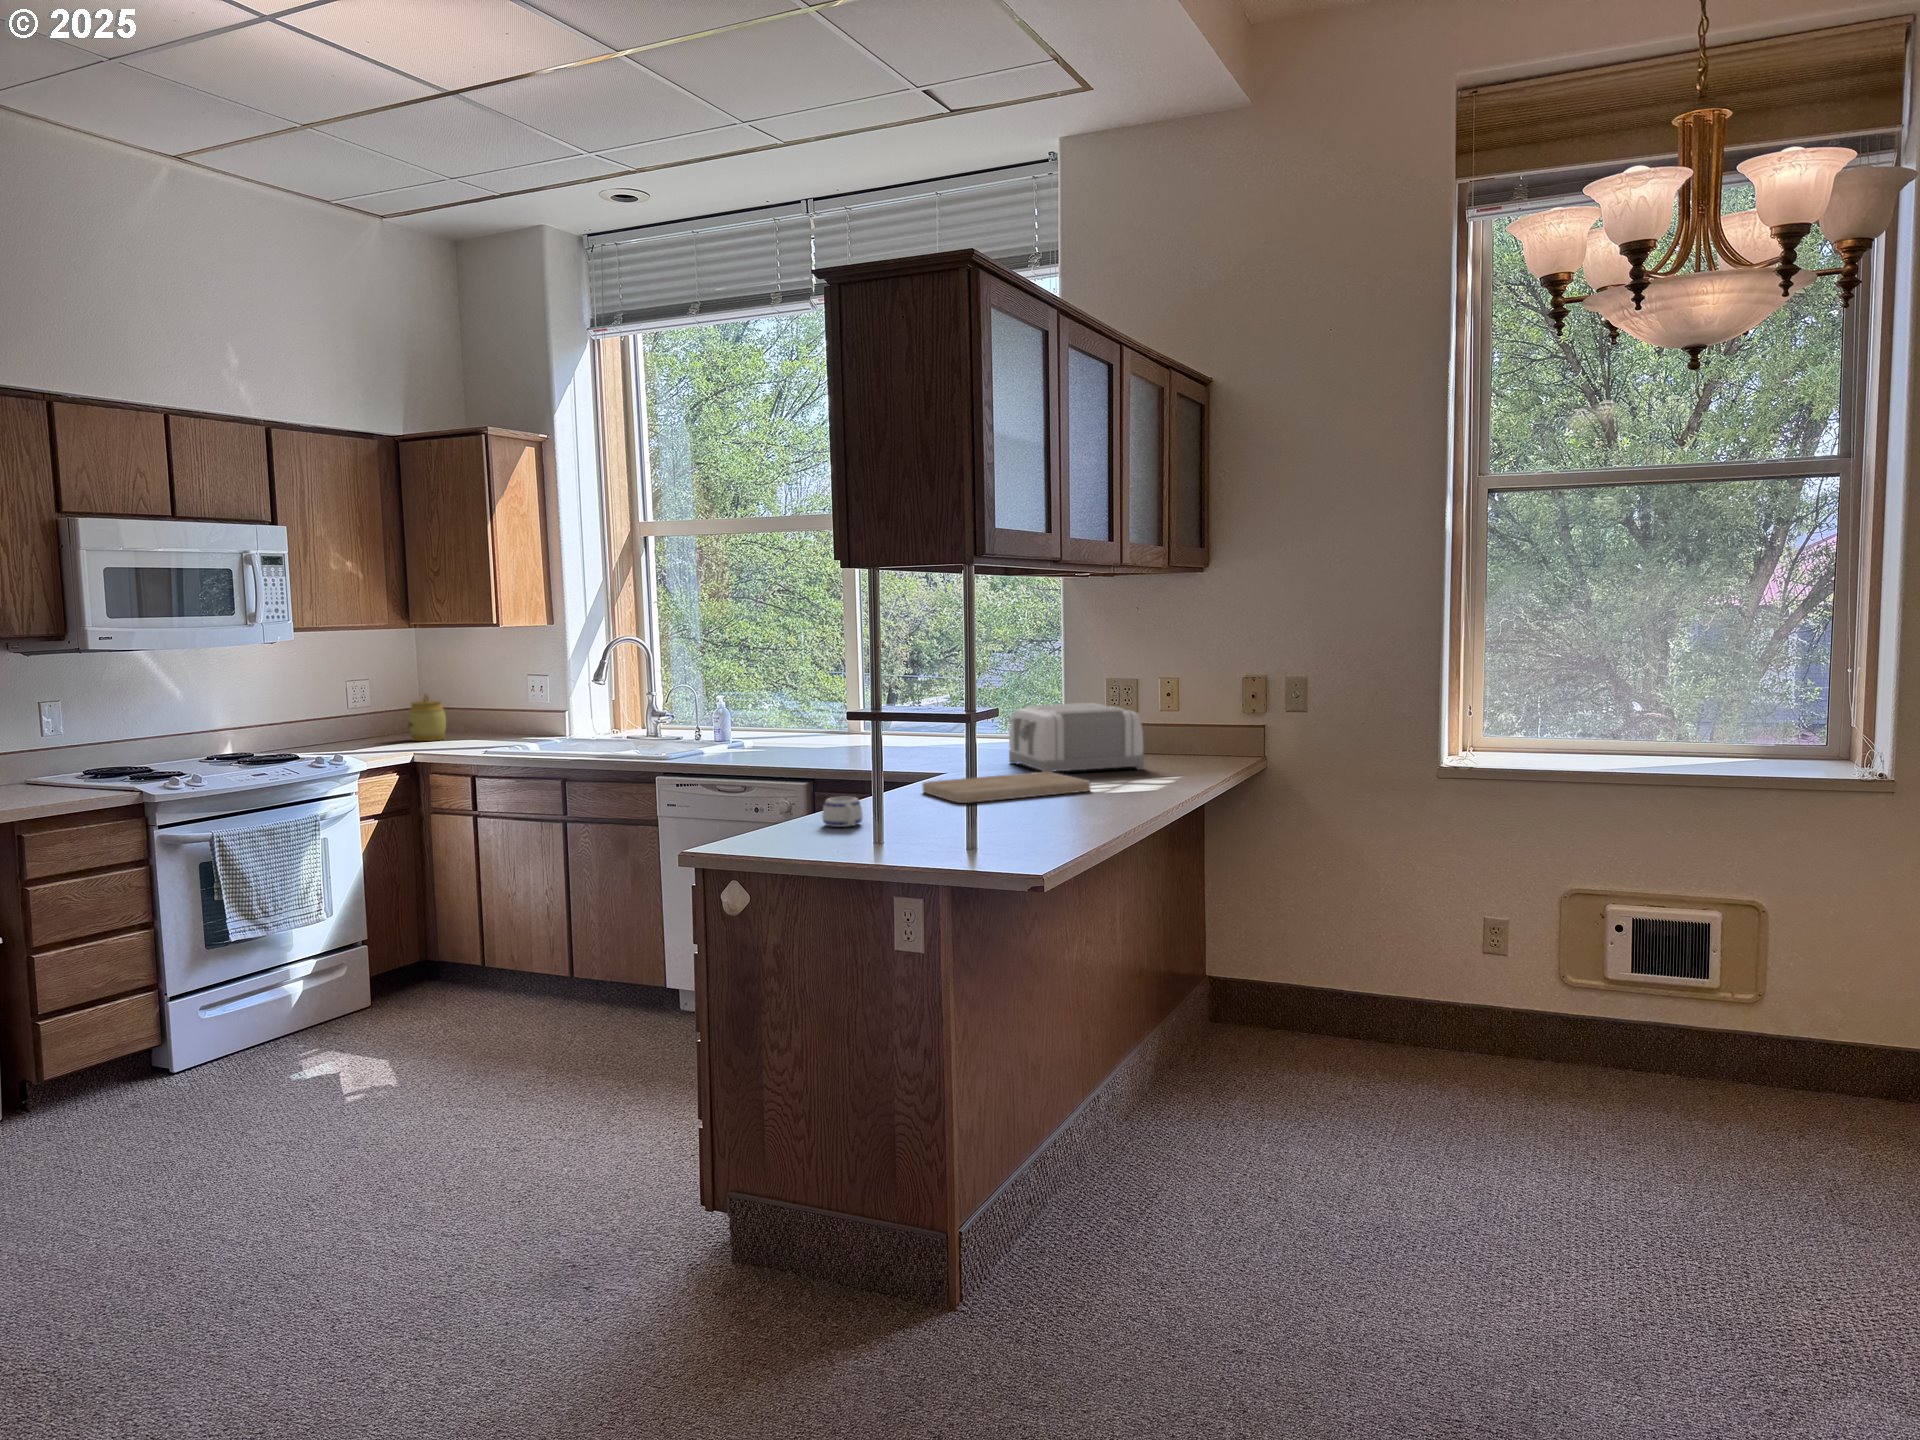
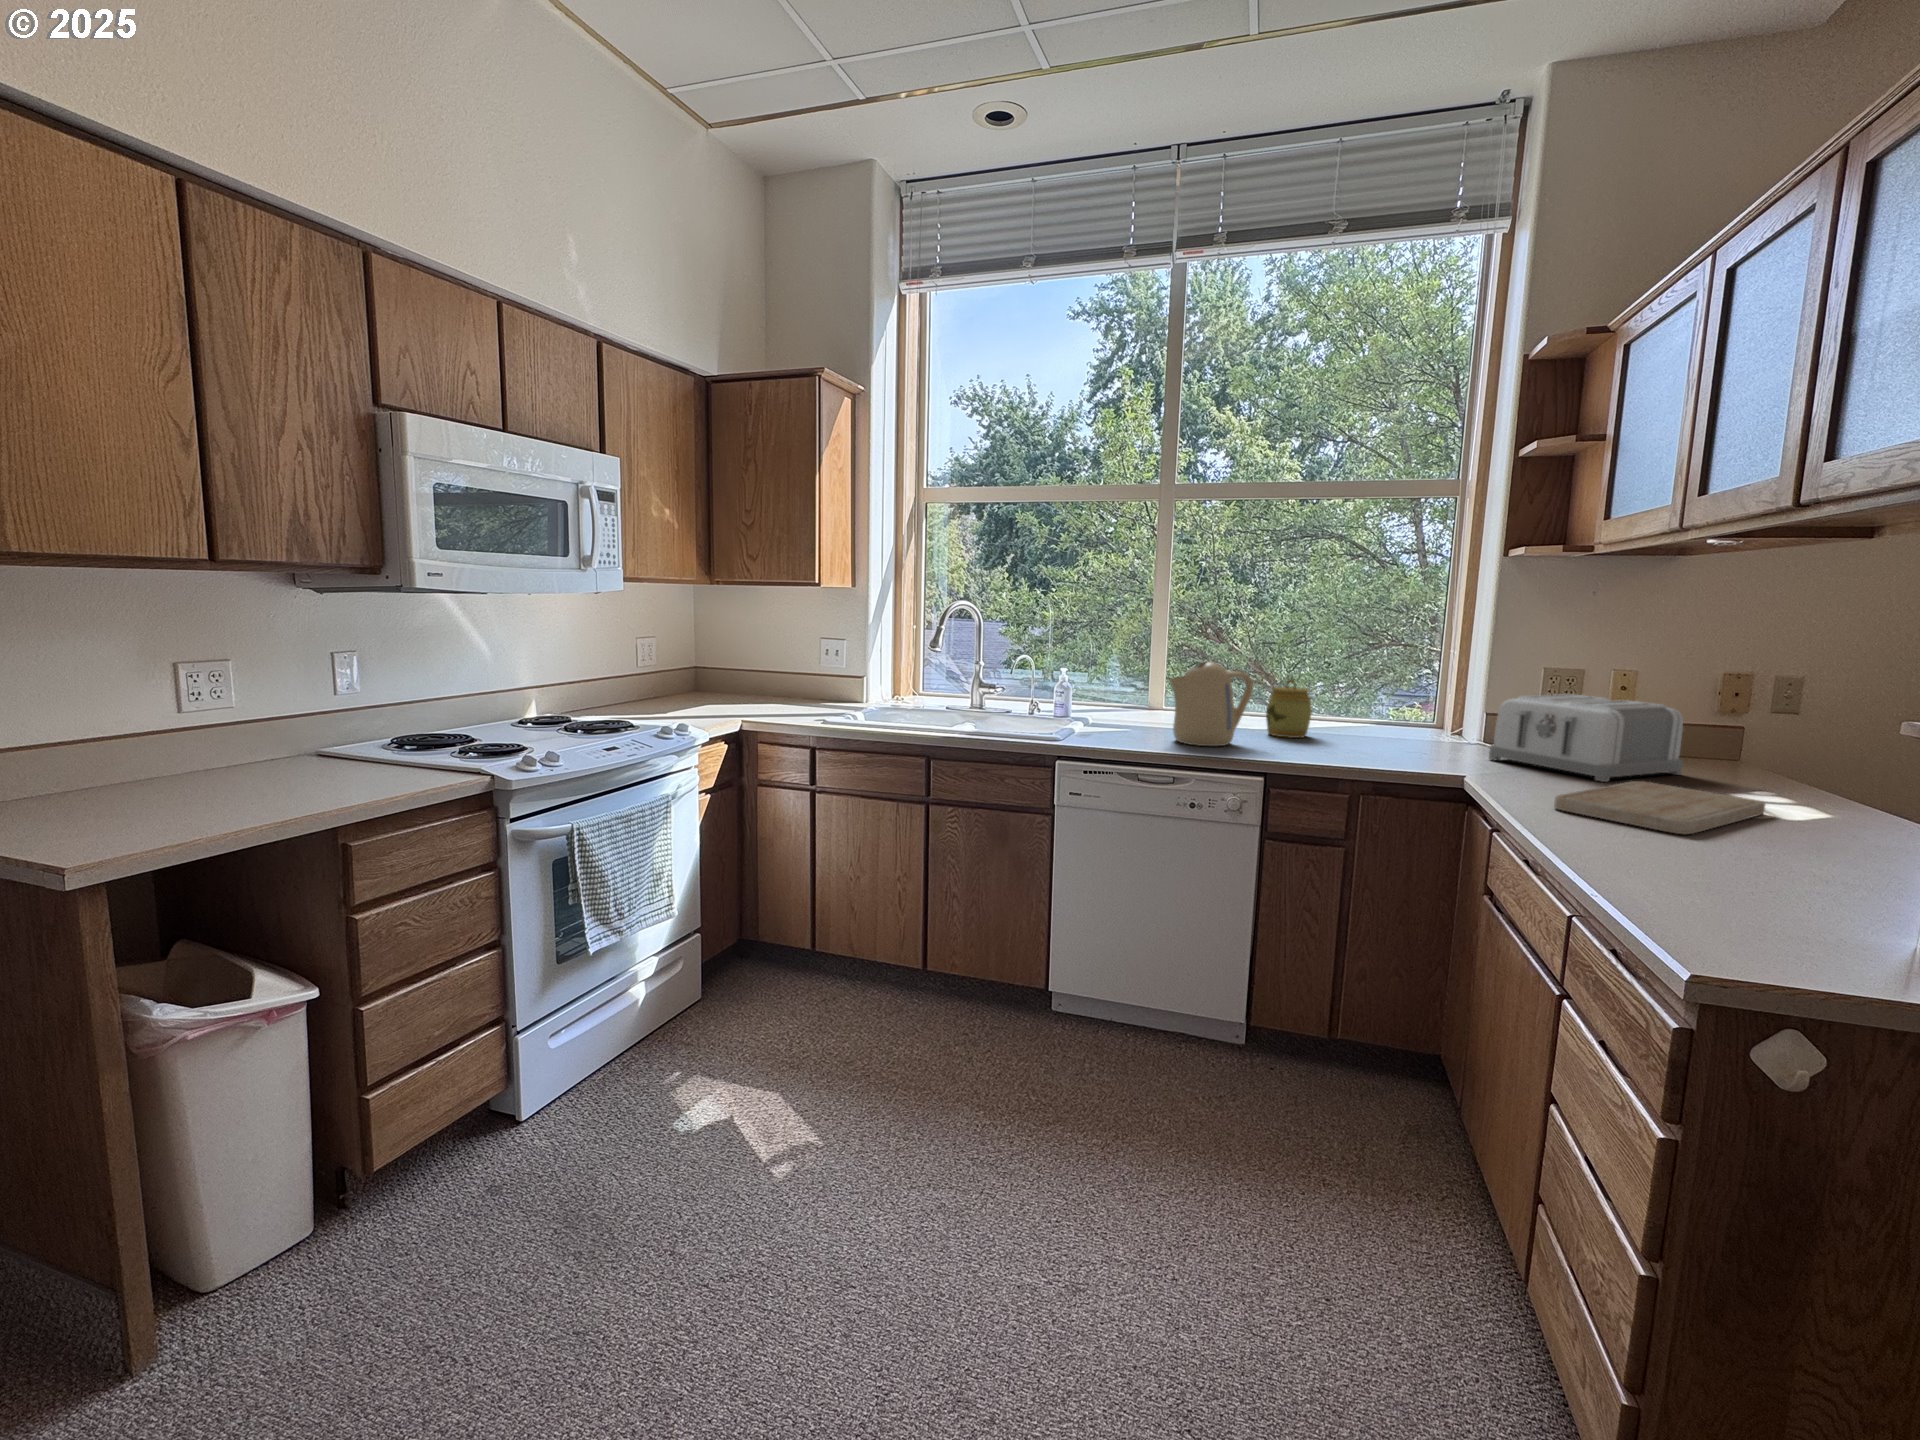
kettle: none [752,685,826,760] -> present [1169,662,1254,746]
jar: present [408,694,446,741] -> present [1266,679,1312,738]
mug: present [822,796,862,827] -> none [1641,839,1738,890]

